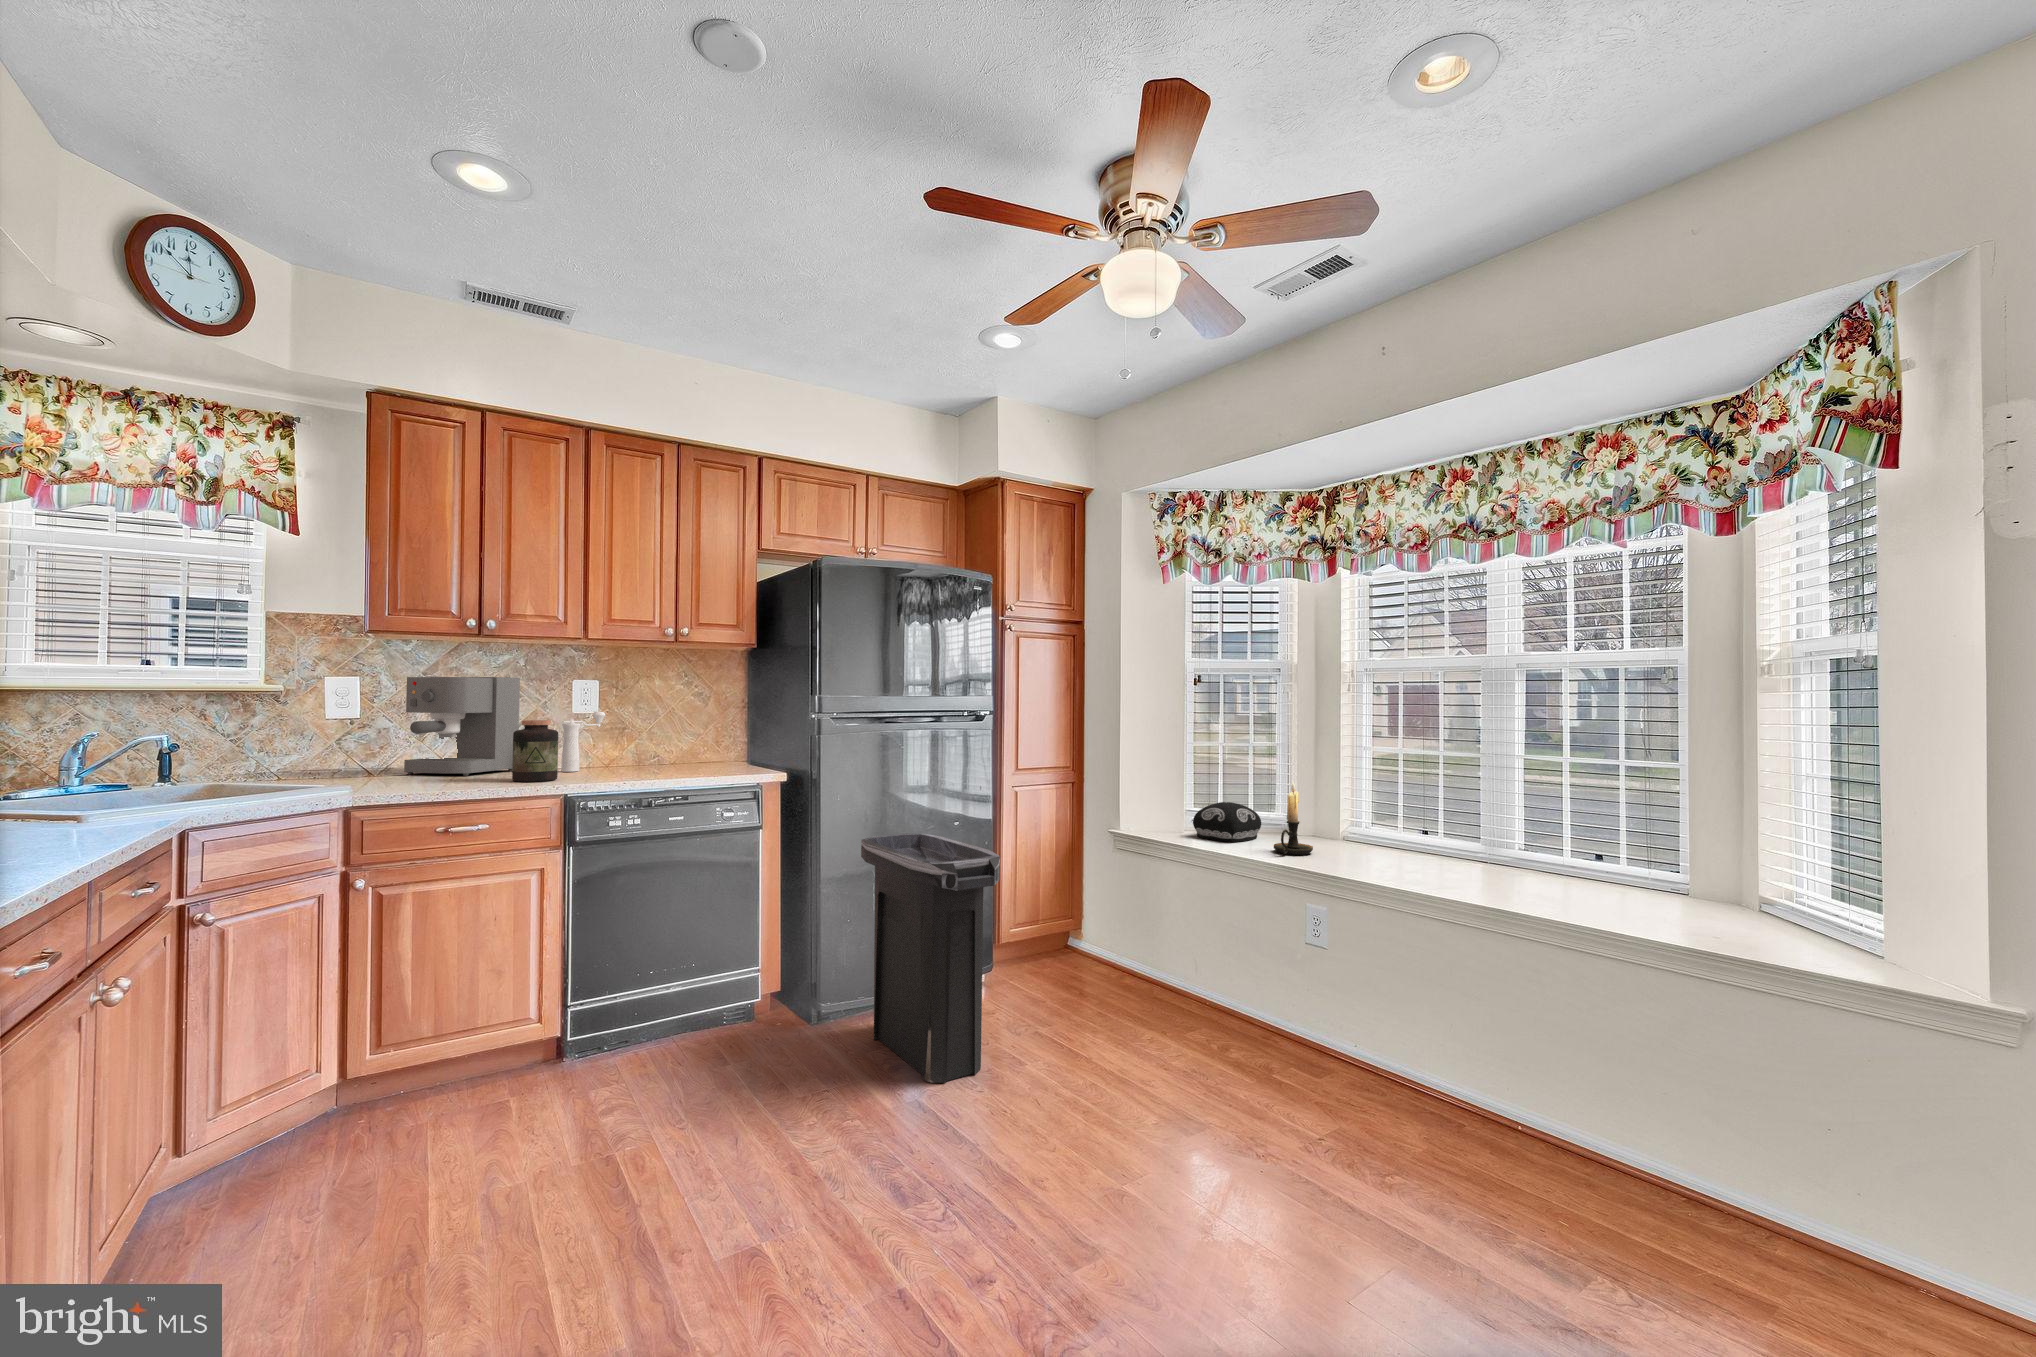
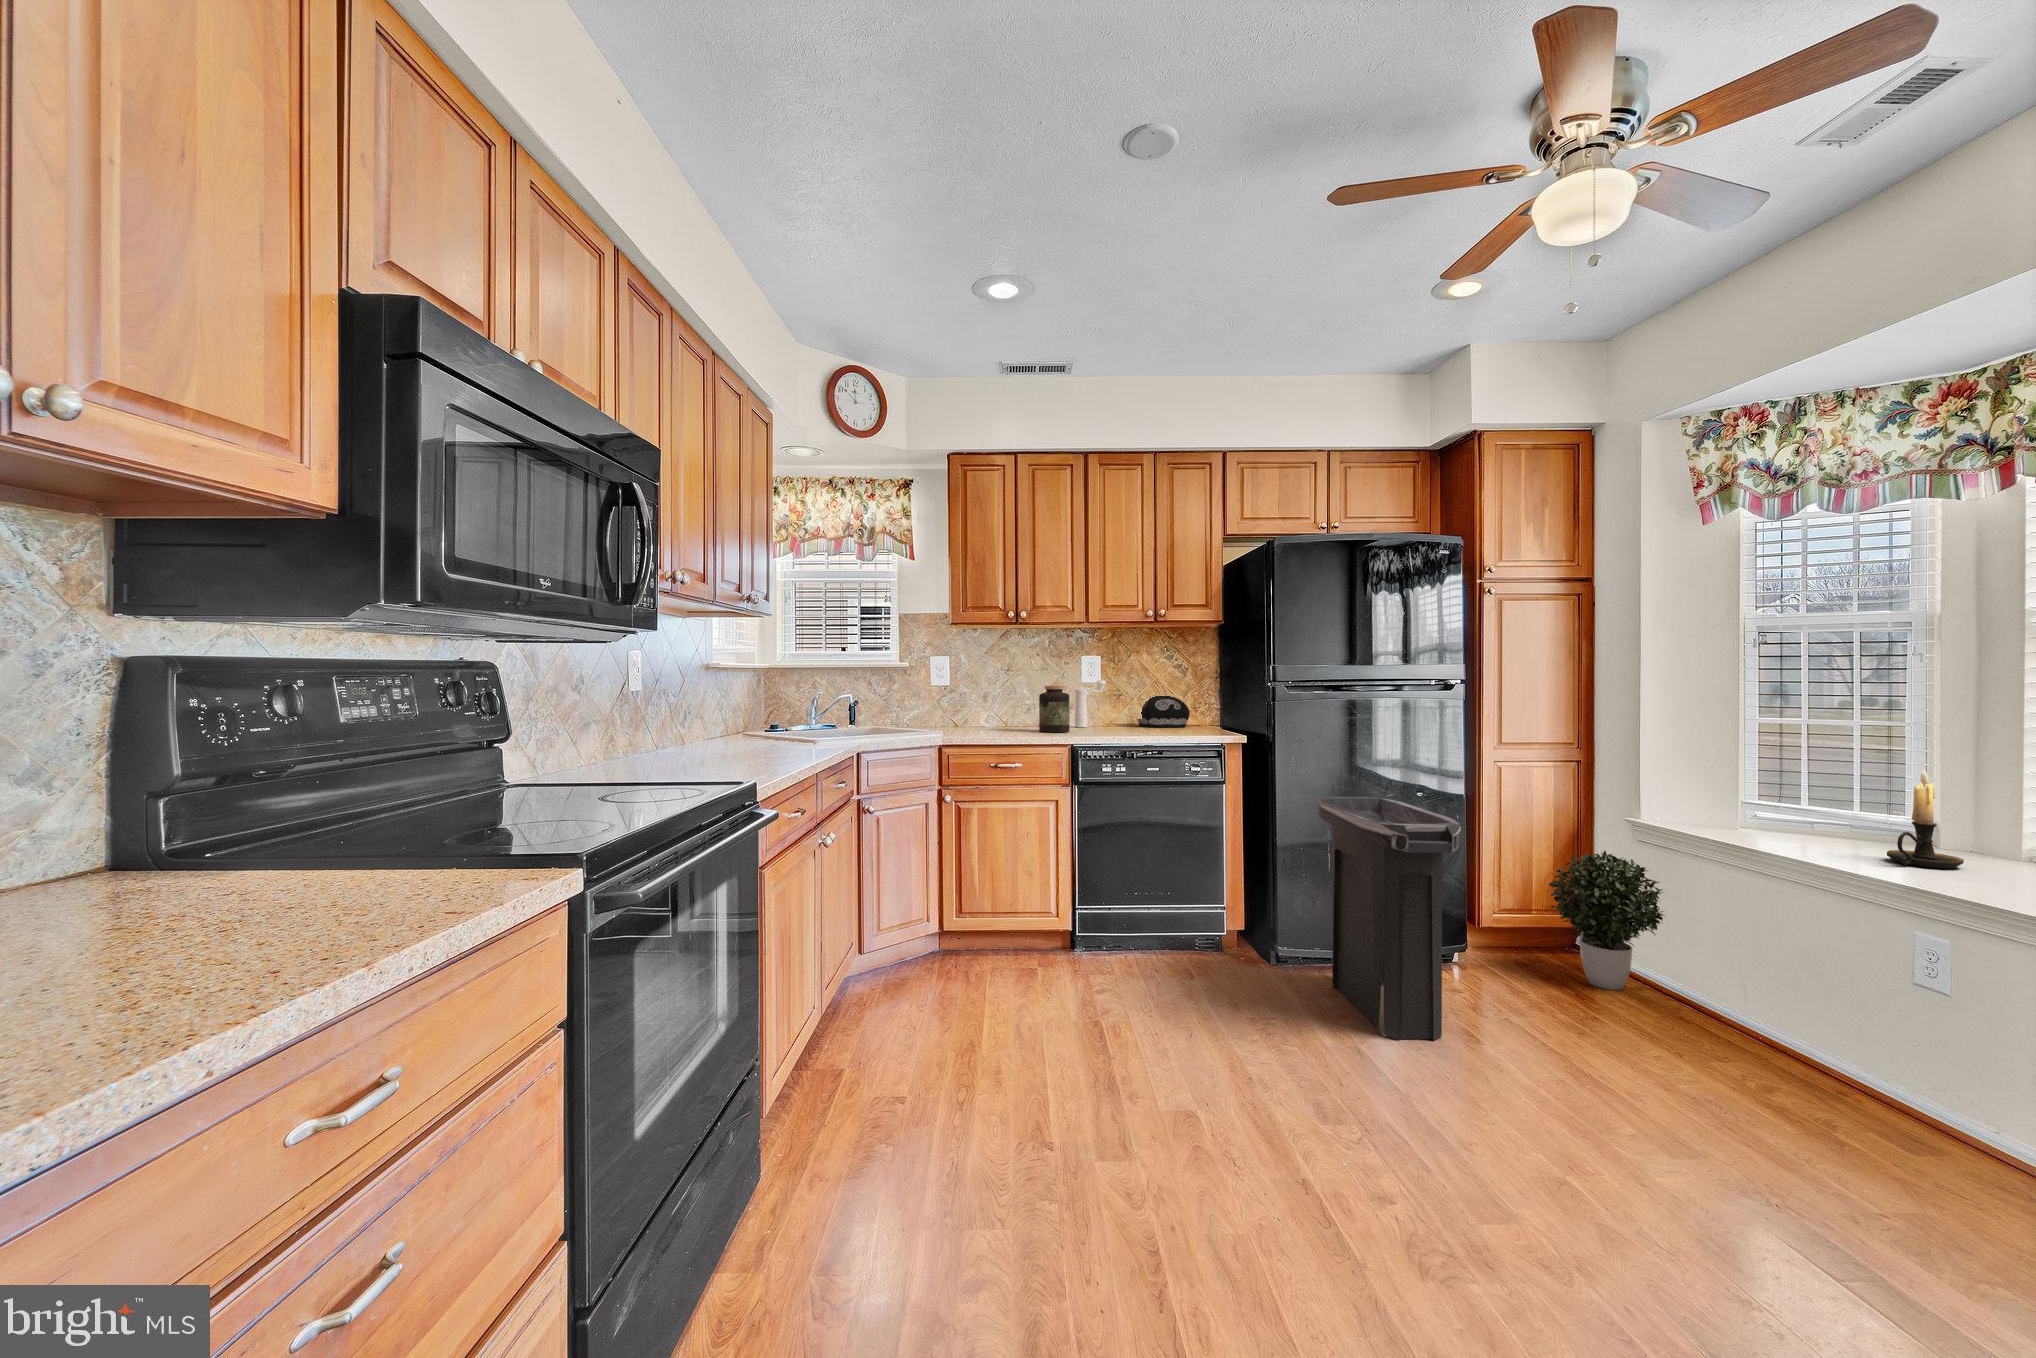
coffee maker: present [404,677,520,776] -> none [976,654,1046,727]
cushion: present [1193,802,1261,842] -> present [1137,696,1190,727]
potted plant: none [1054,863,1139,987] -> present [1549,851,1665,990]

